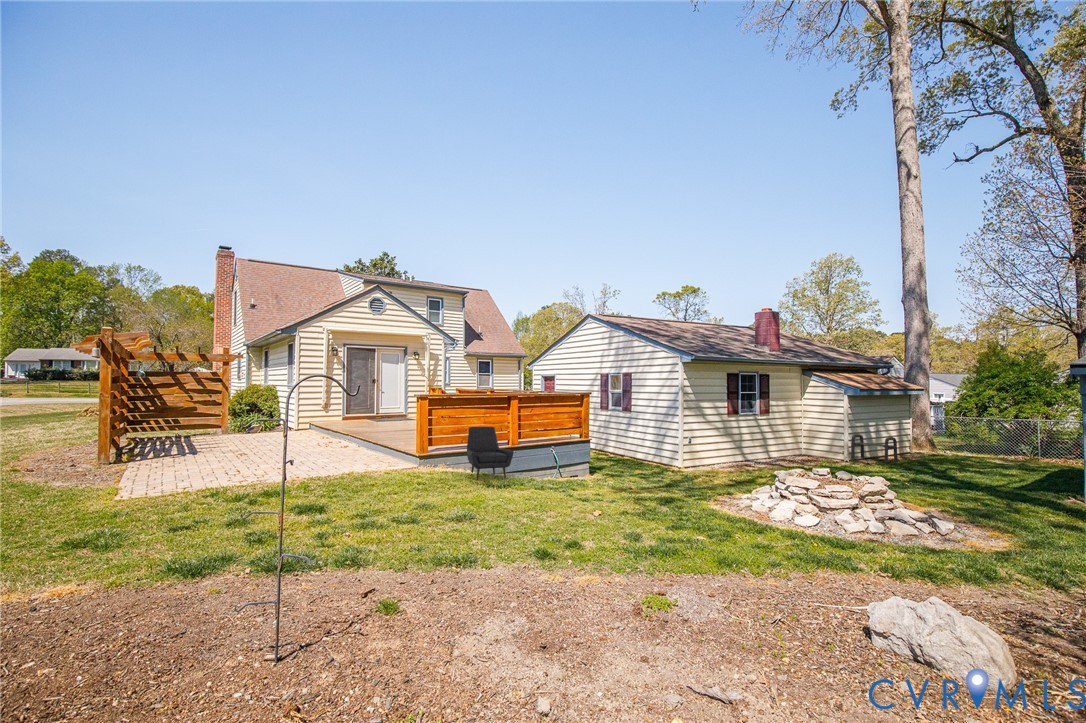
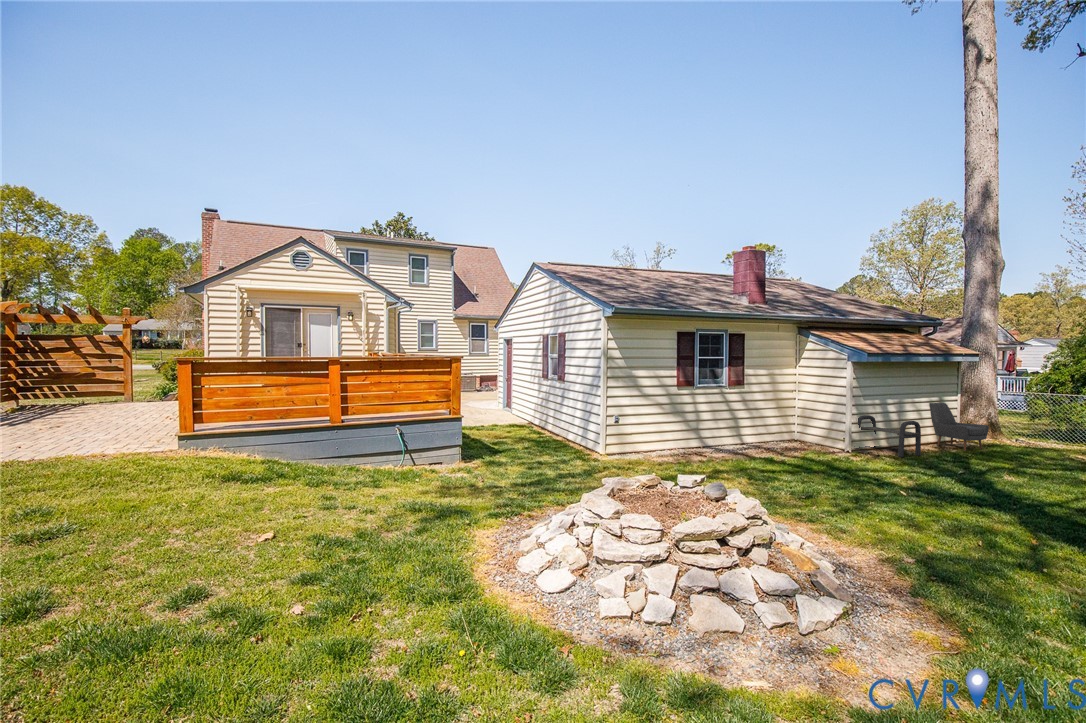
chair: present [467,427,514,480] -> present [929,403,989,451]

